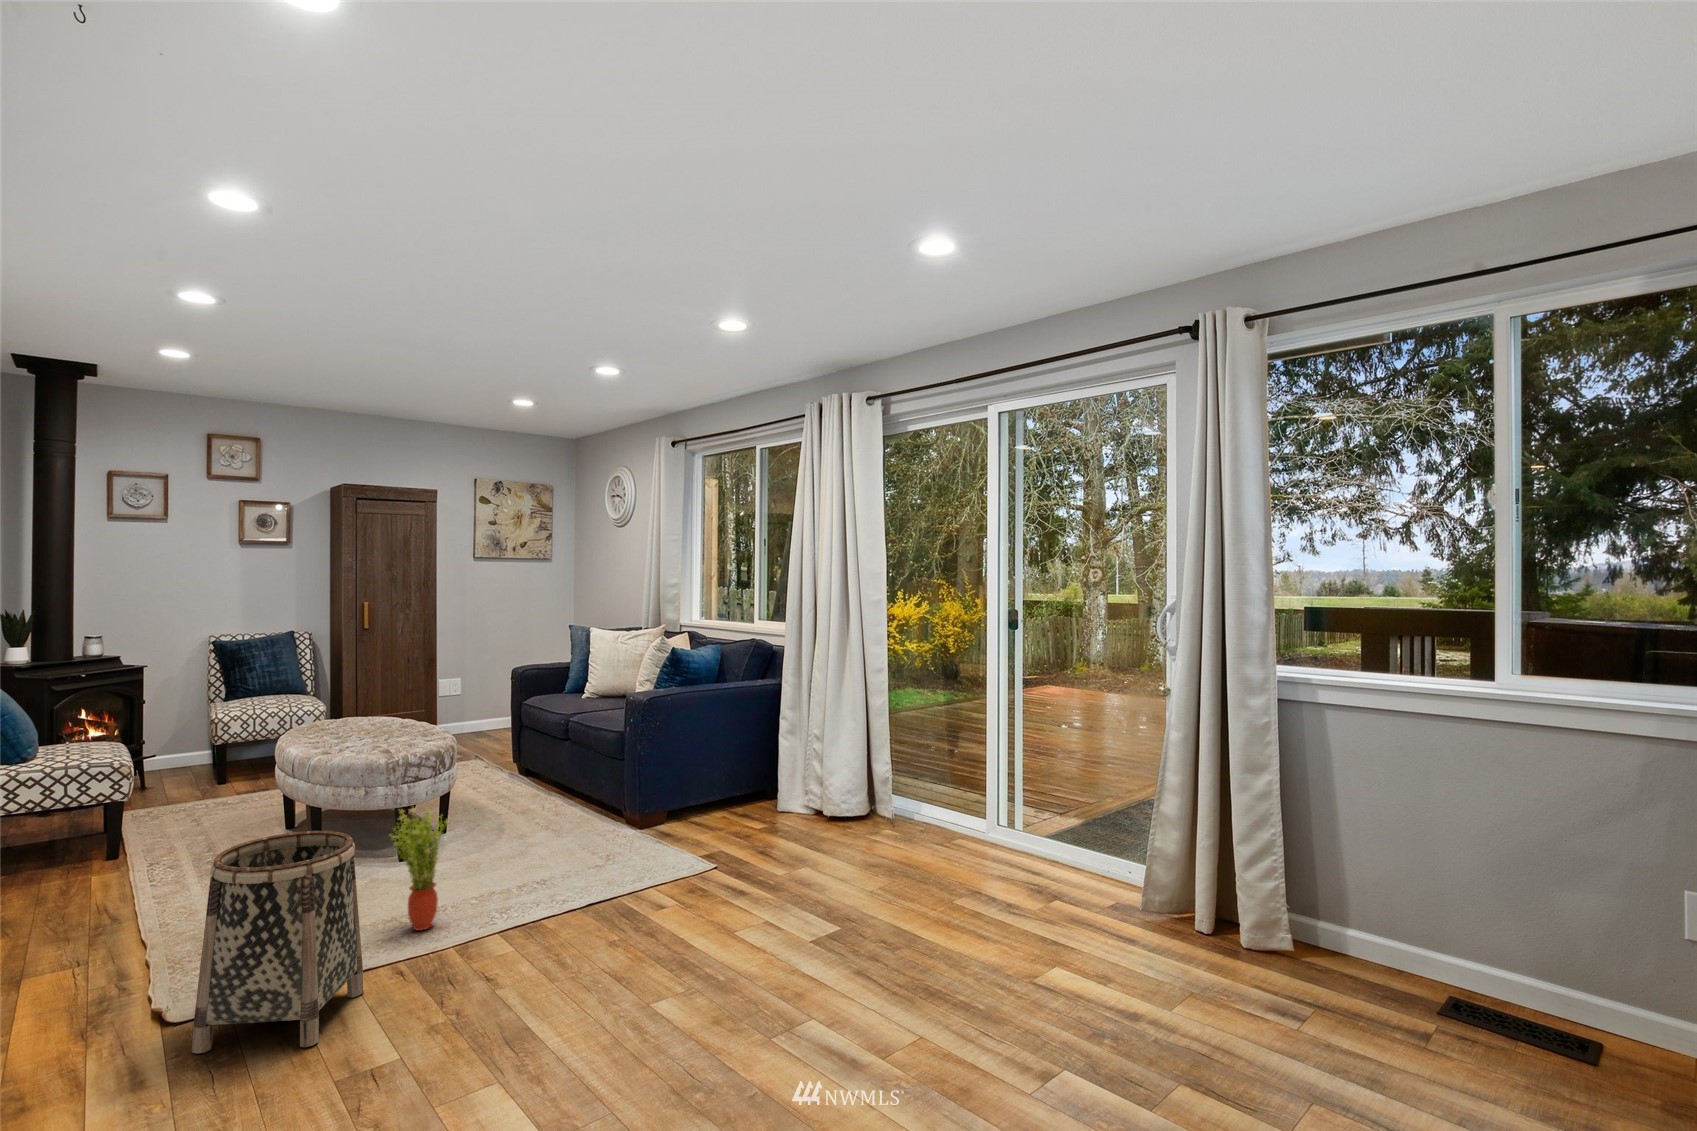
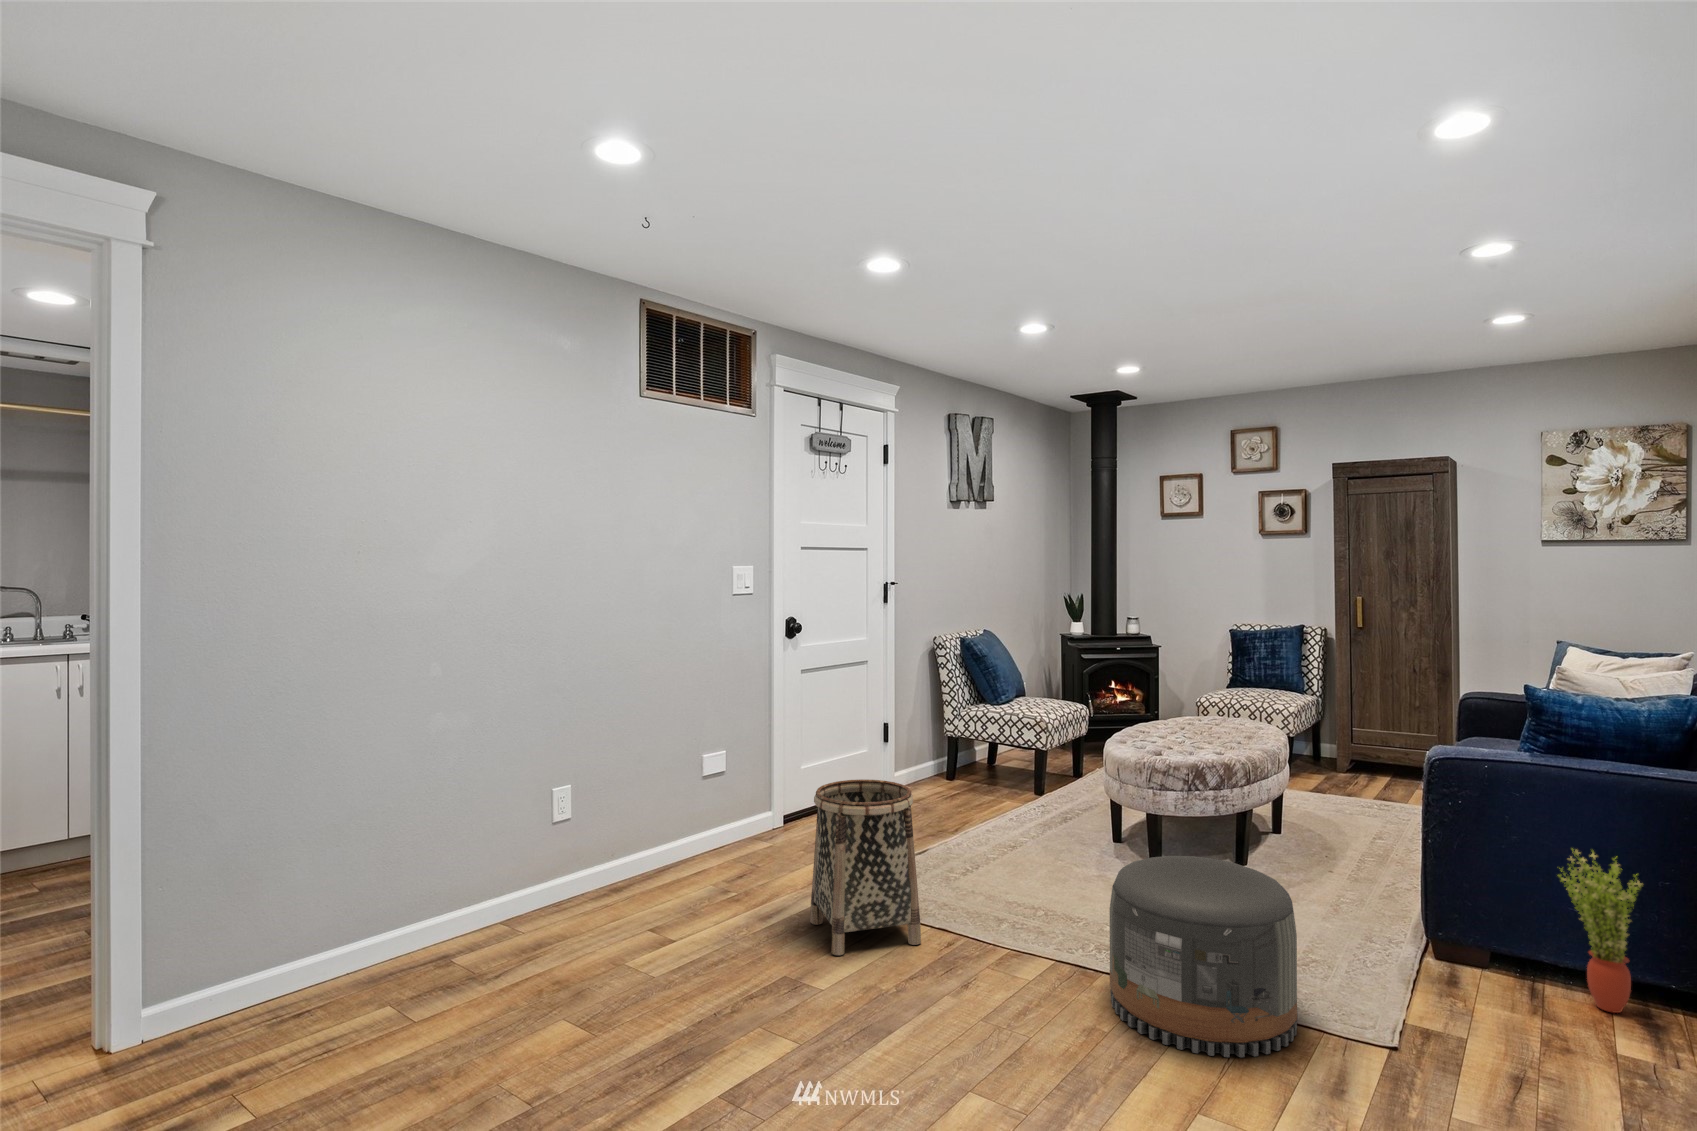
pouf: none [547,796,681,934] -> present [1109,856,1297,1057]
potted plant: present [390,807,449,931] -> present [1559,850,1642,1013]

